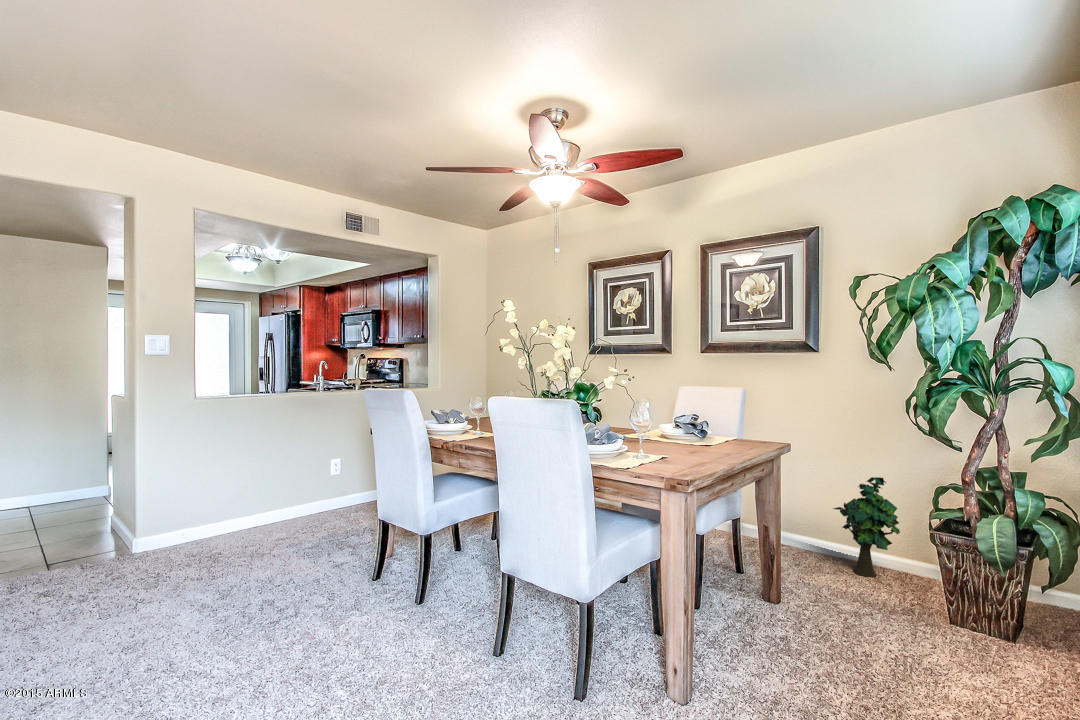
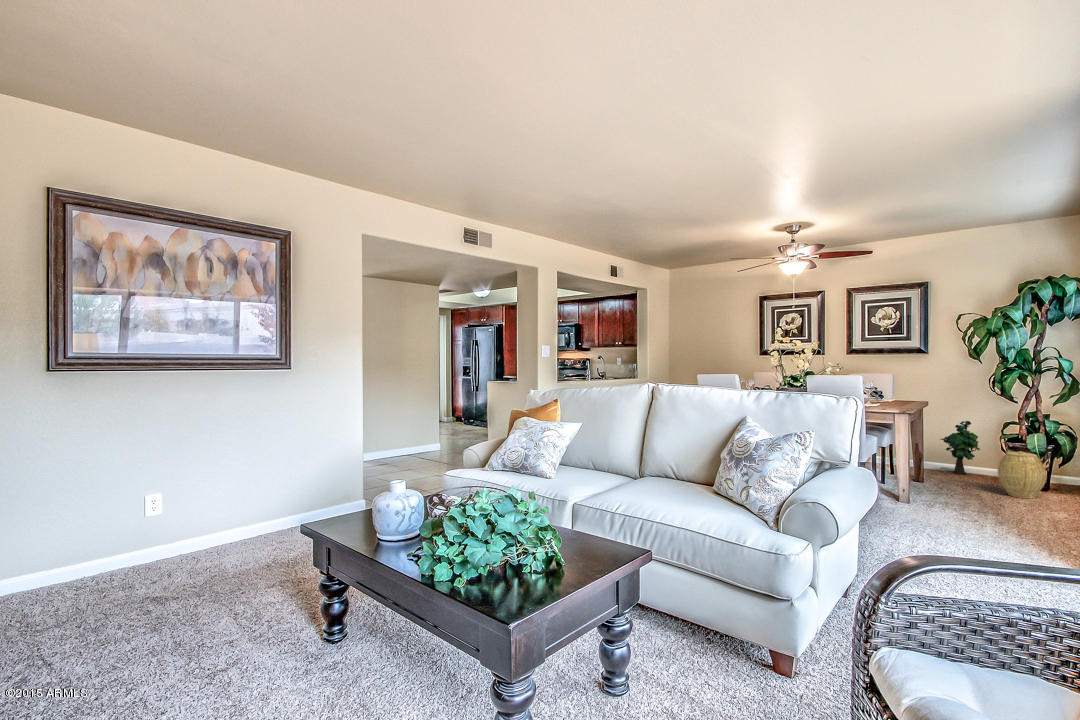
woven basket: none [912,560,1011,673] -> present [998,451,1046,499]

